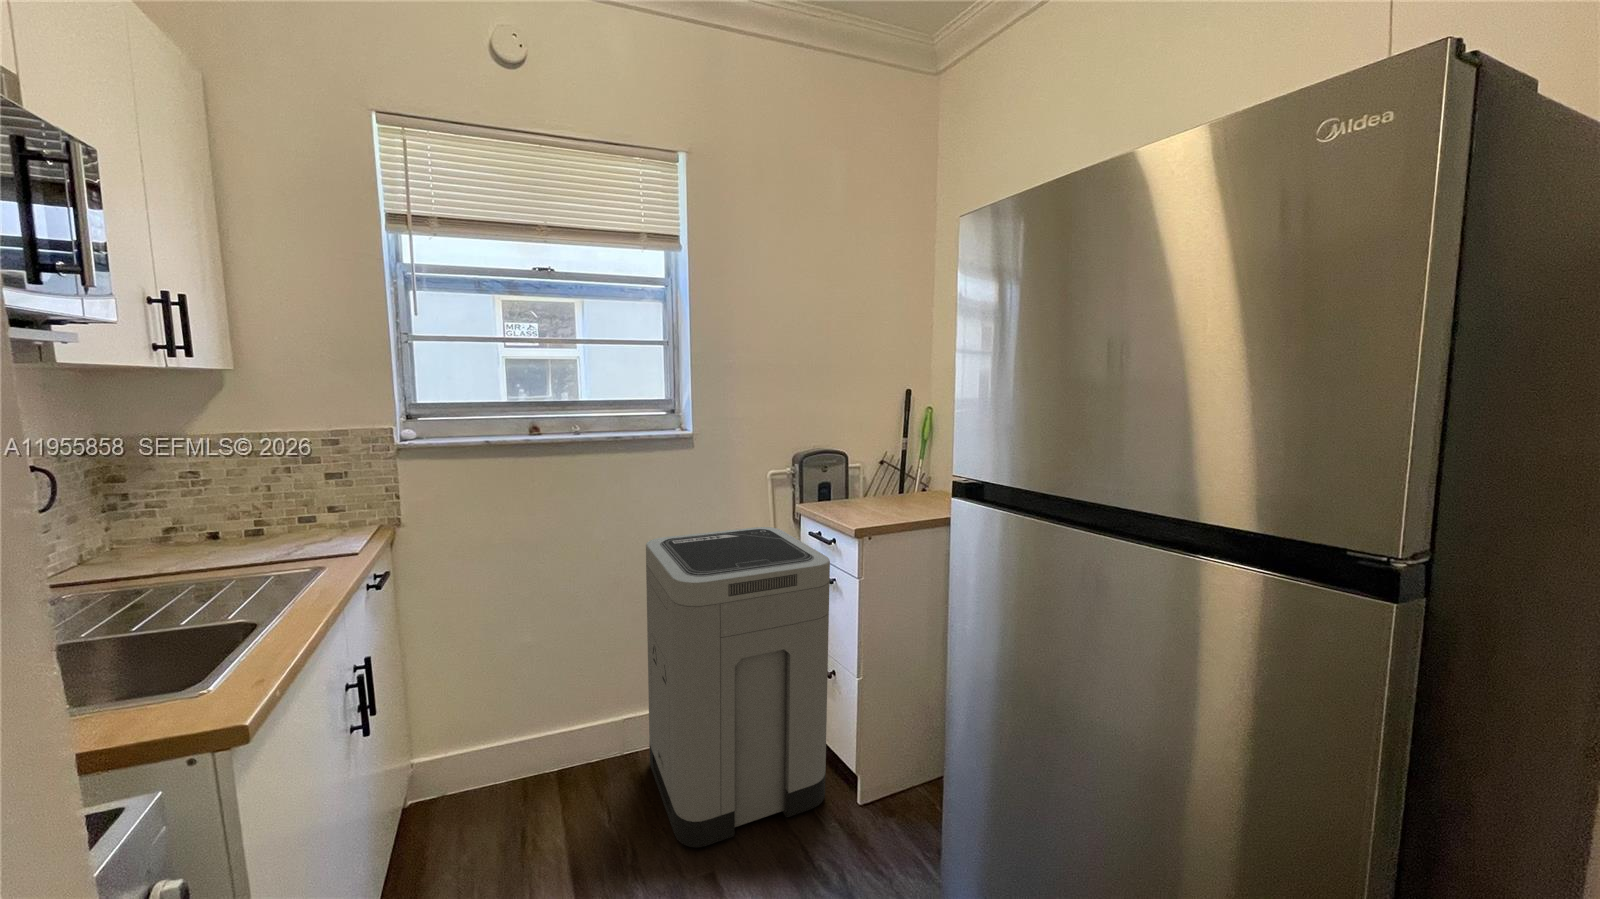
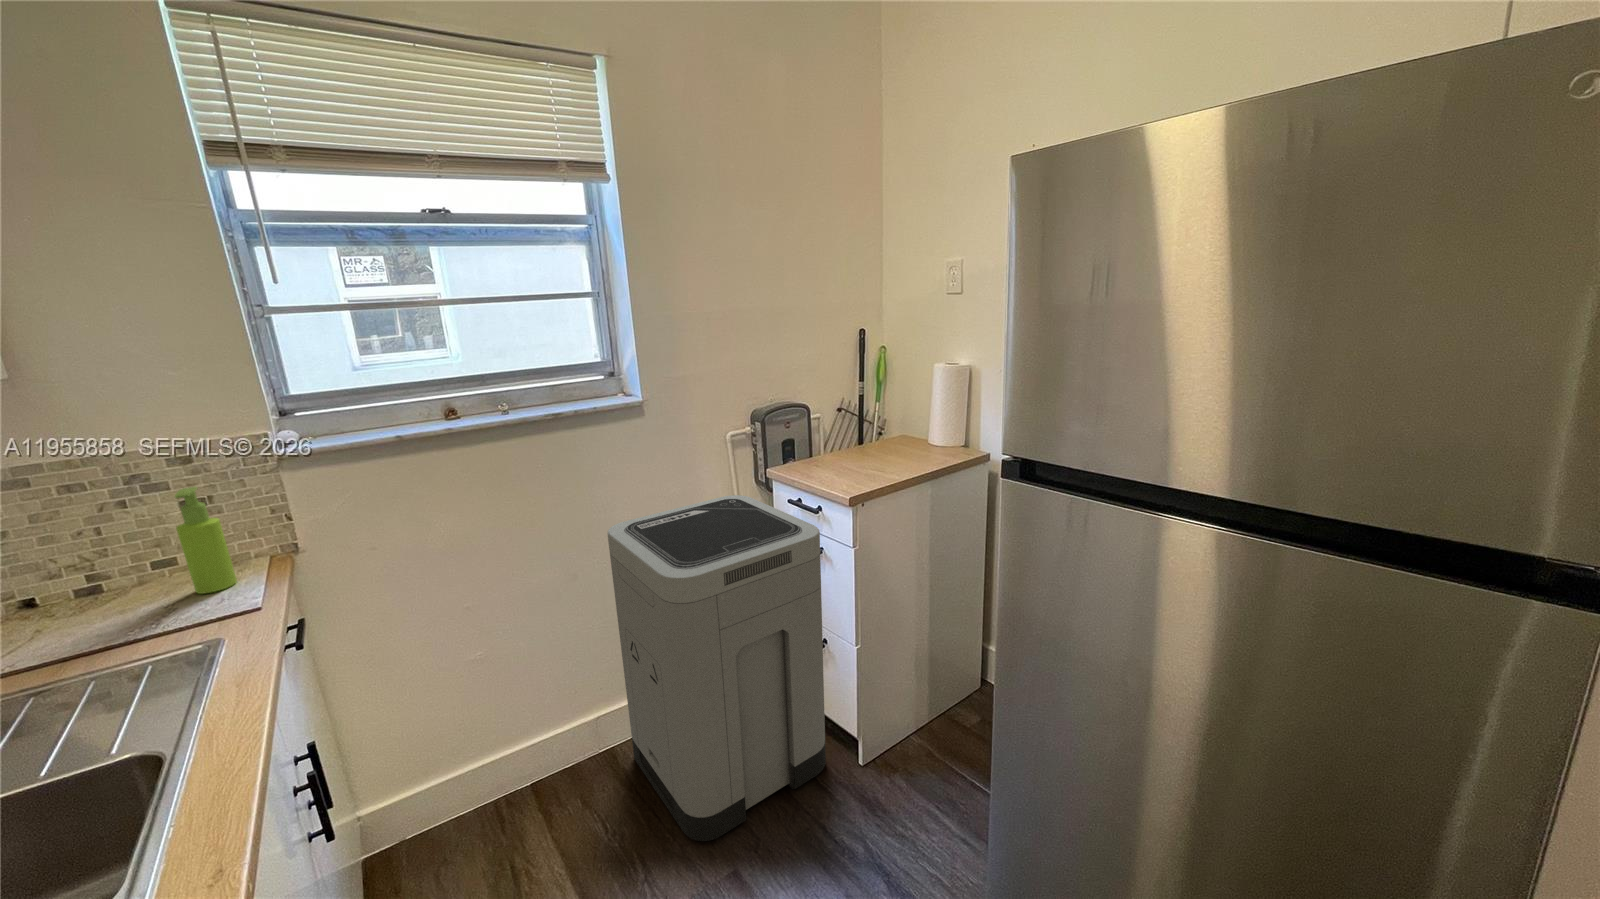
soap dispenser: none [316,461,351,544] -> present [175,487,237,594]

